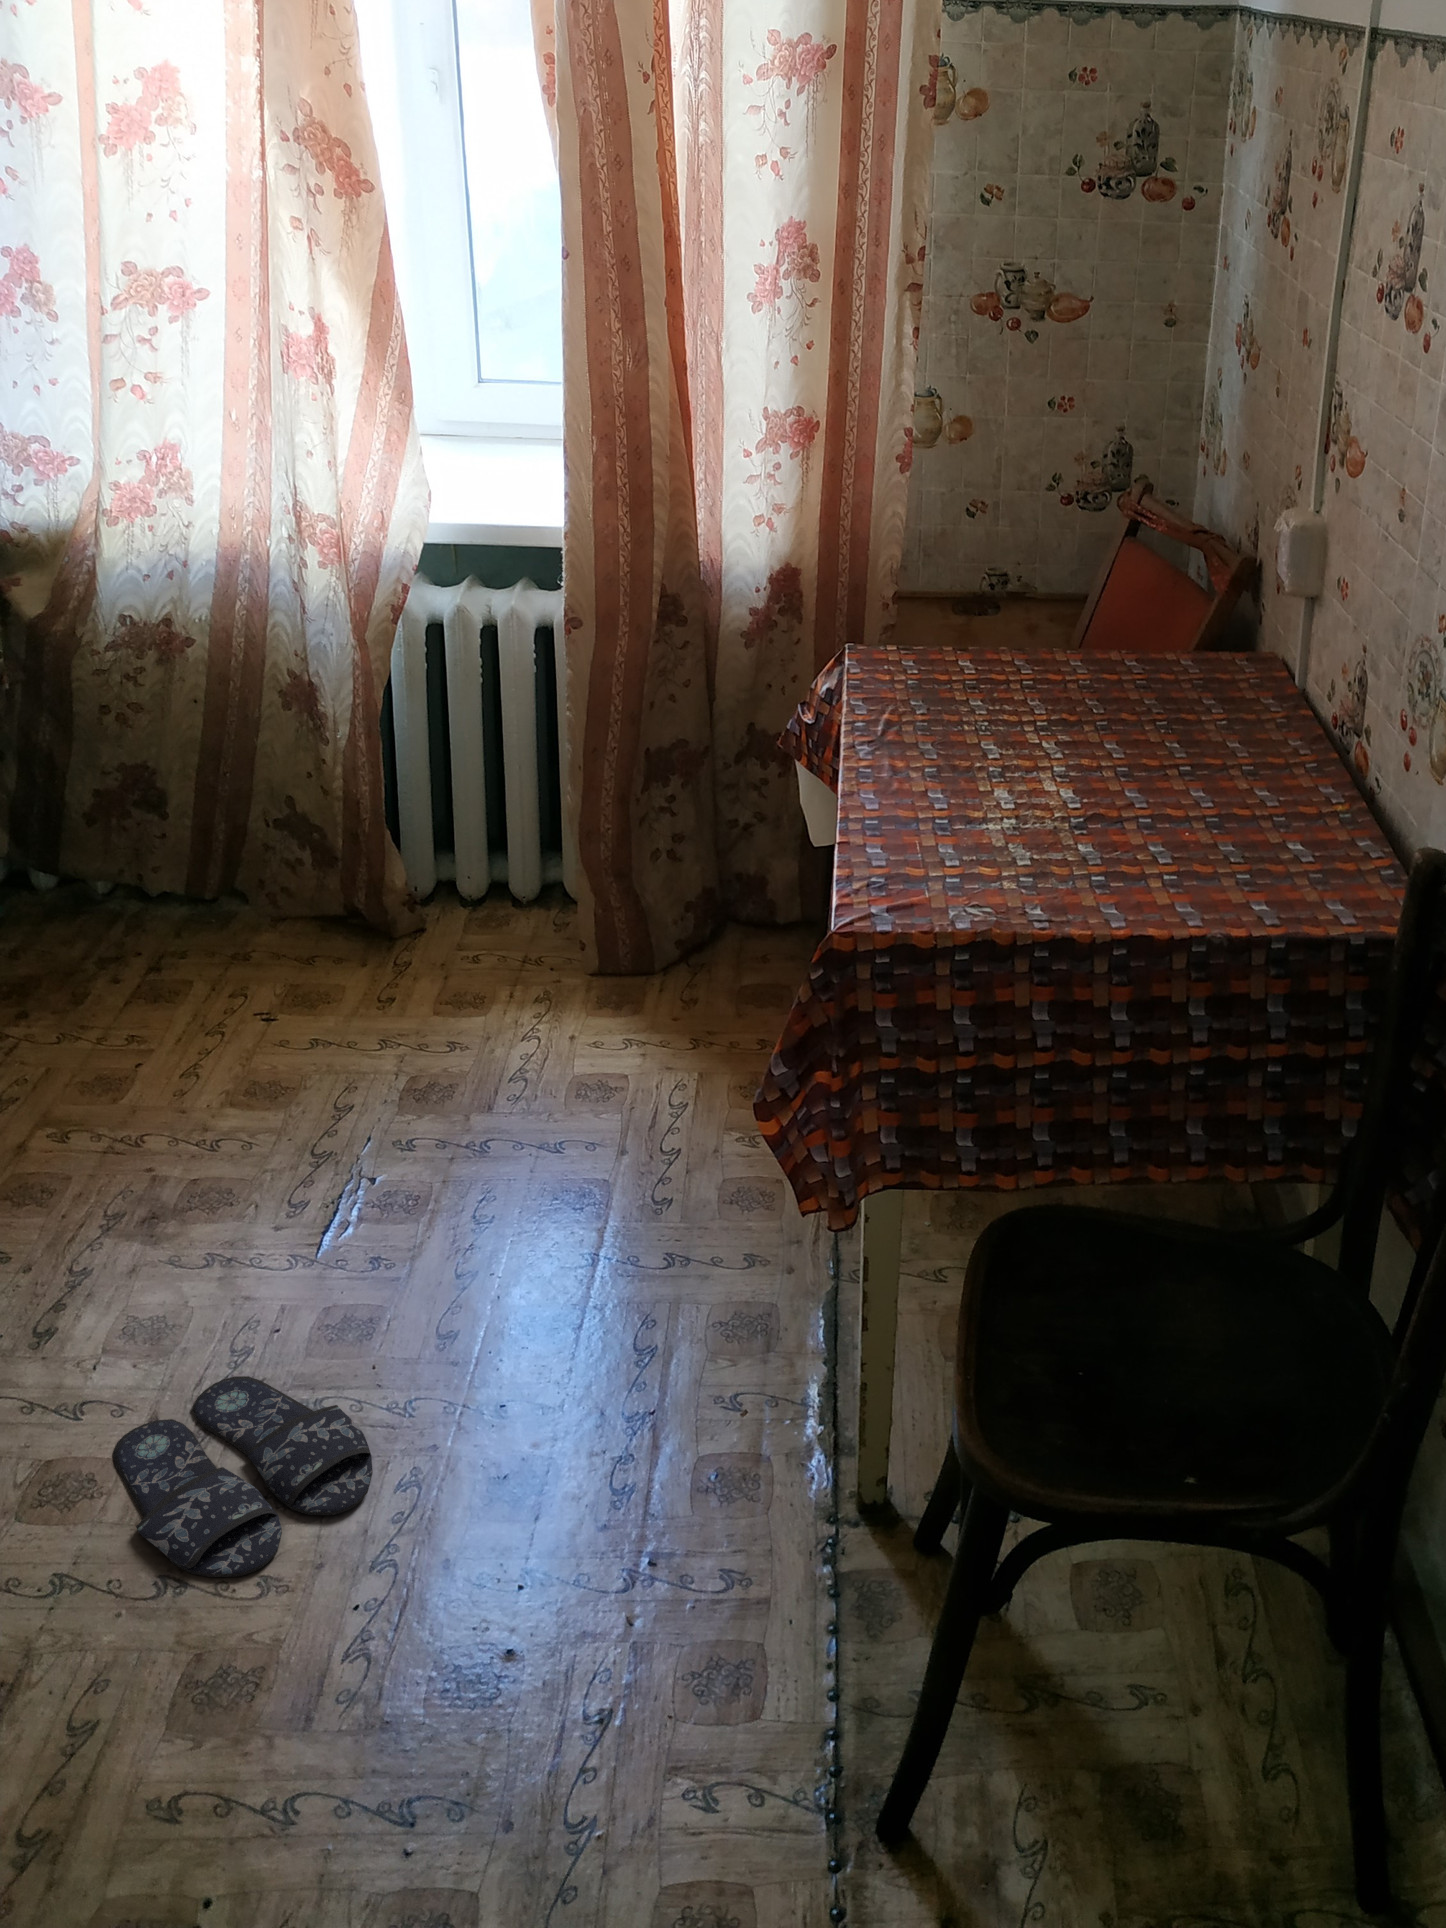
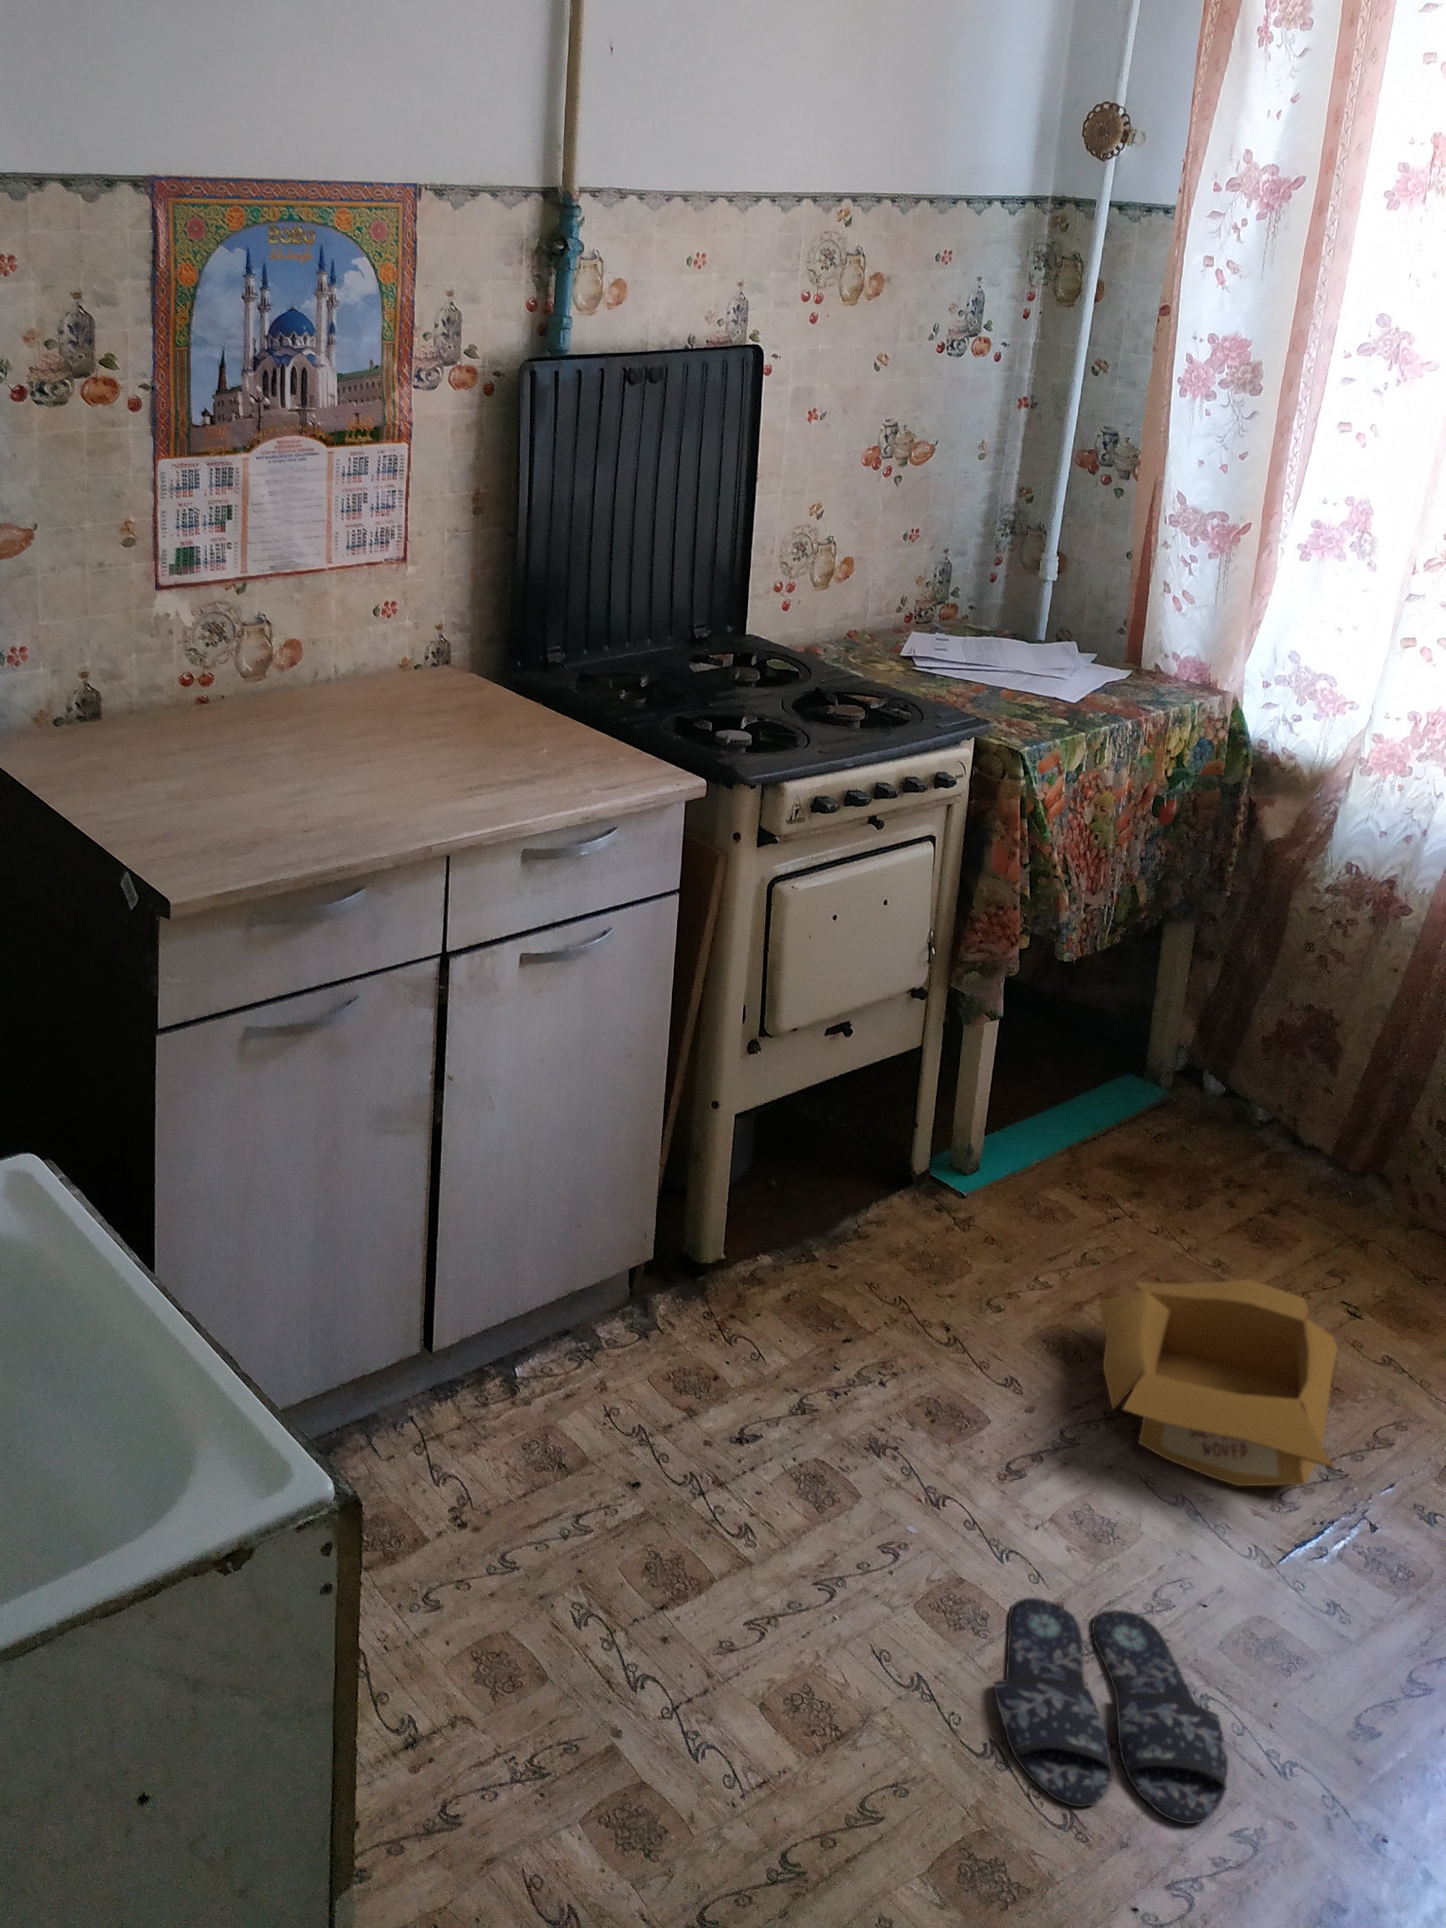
cardboard box: none [50,1027,335,1238] -> present [1099,1280,1337,1486]

